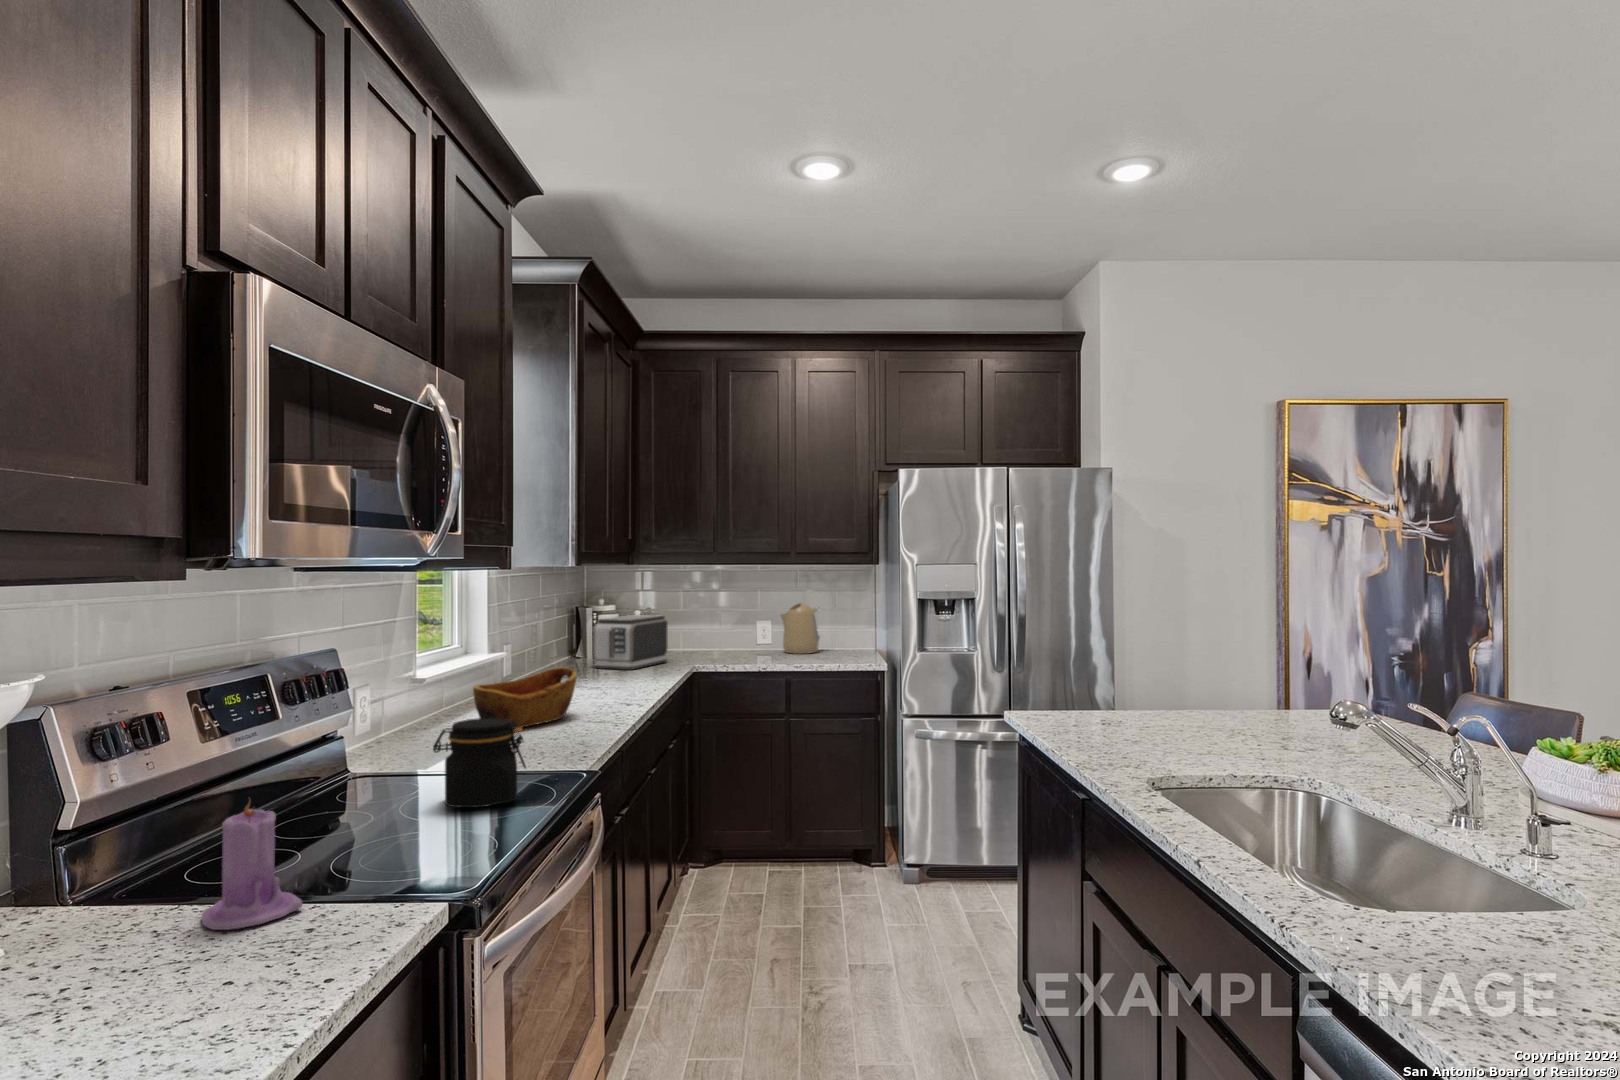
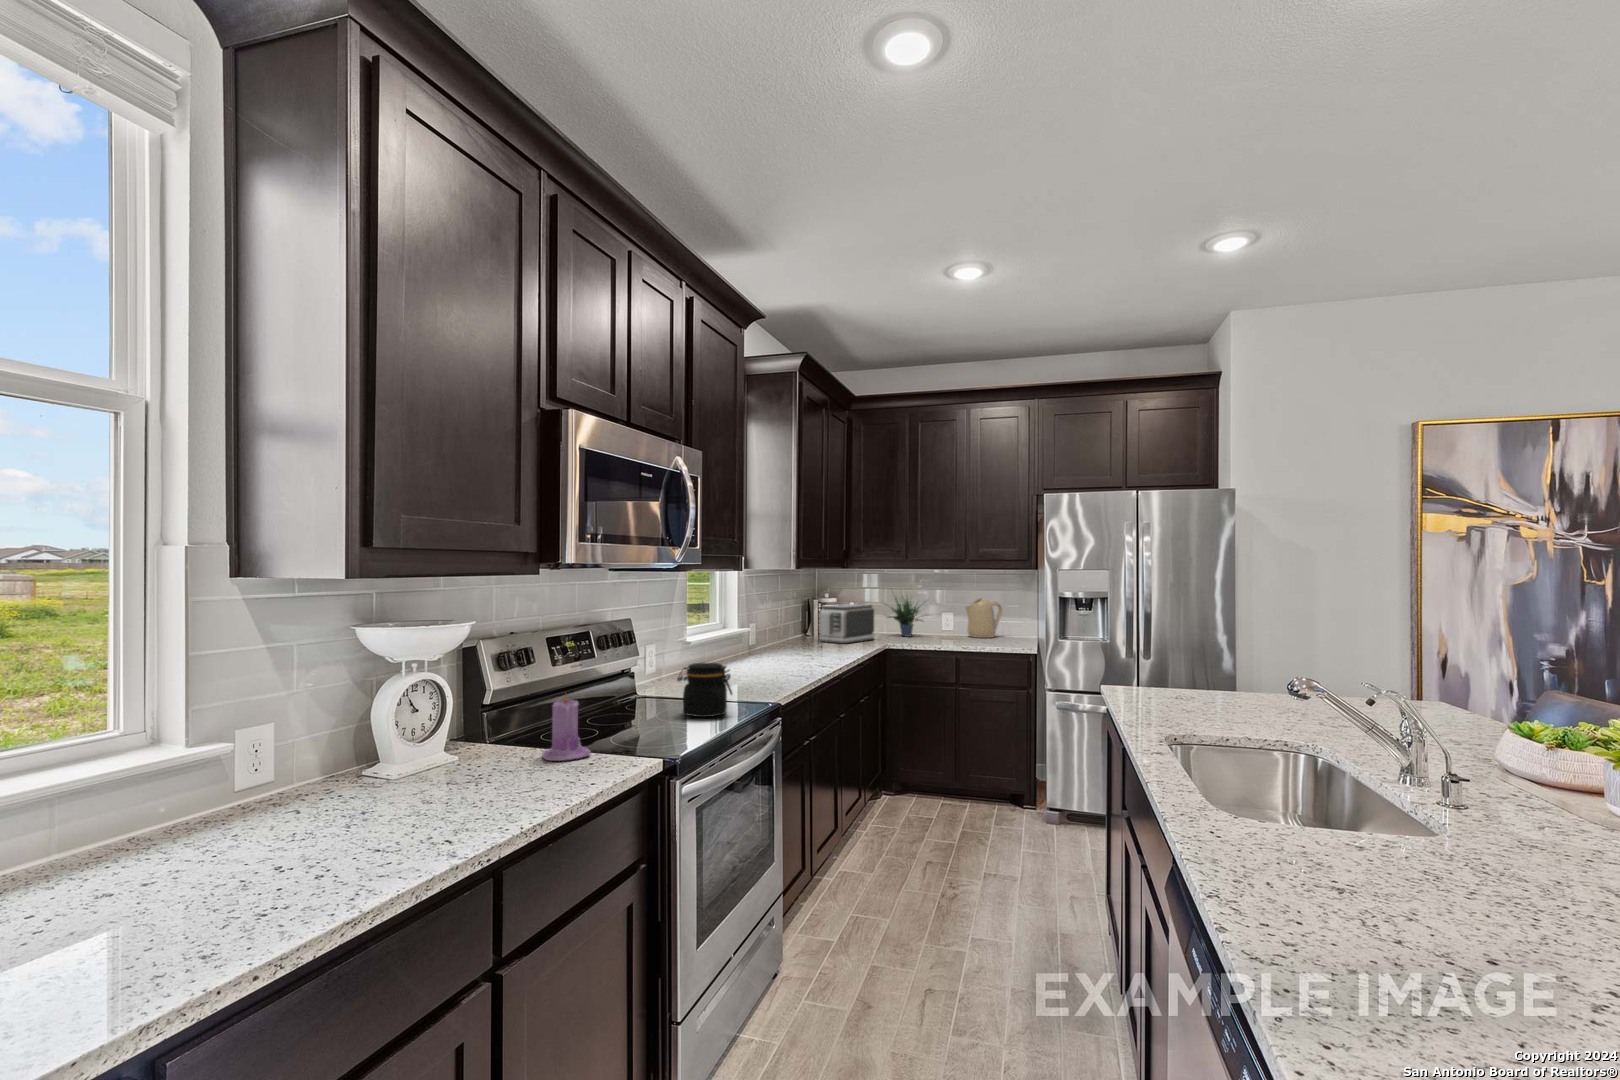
potted plant: none [670,588,743,656] -> present [887,597,929,637]
wooden bowl: present [473,667,577,729] -> none [720,637,790,676]

